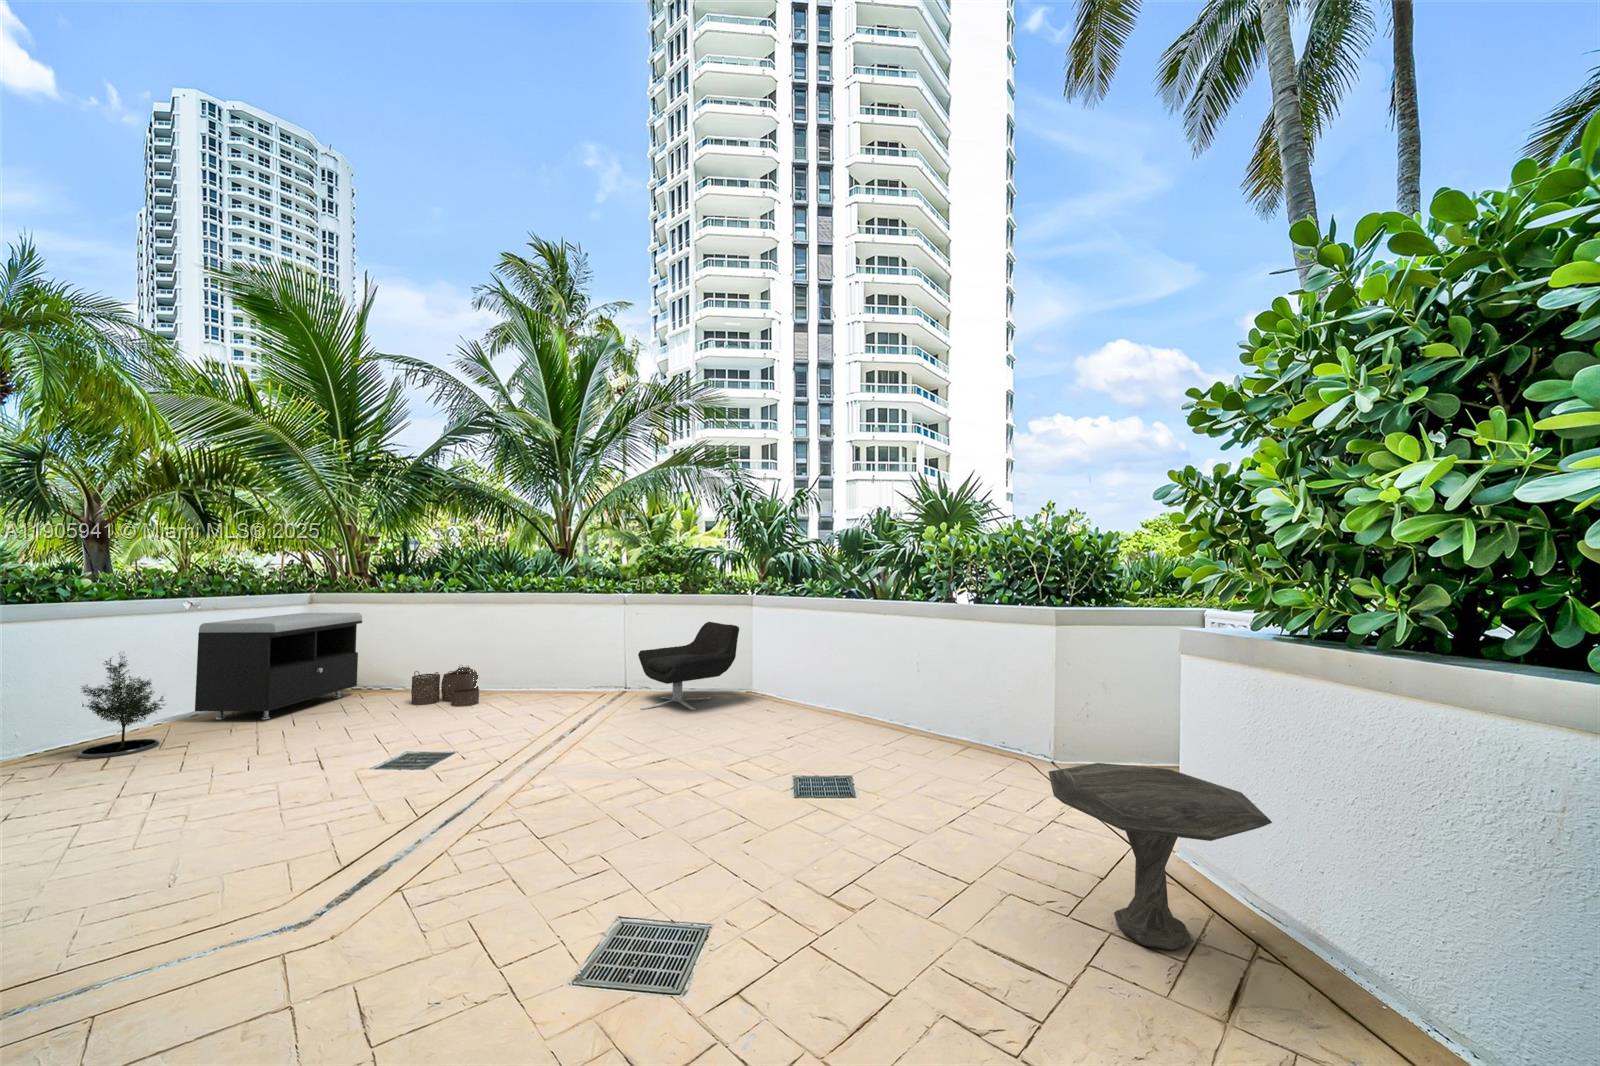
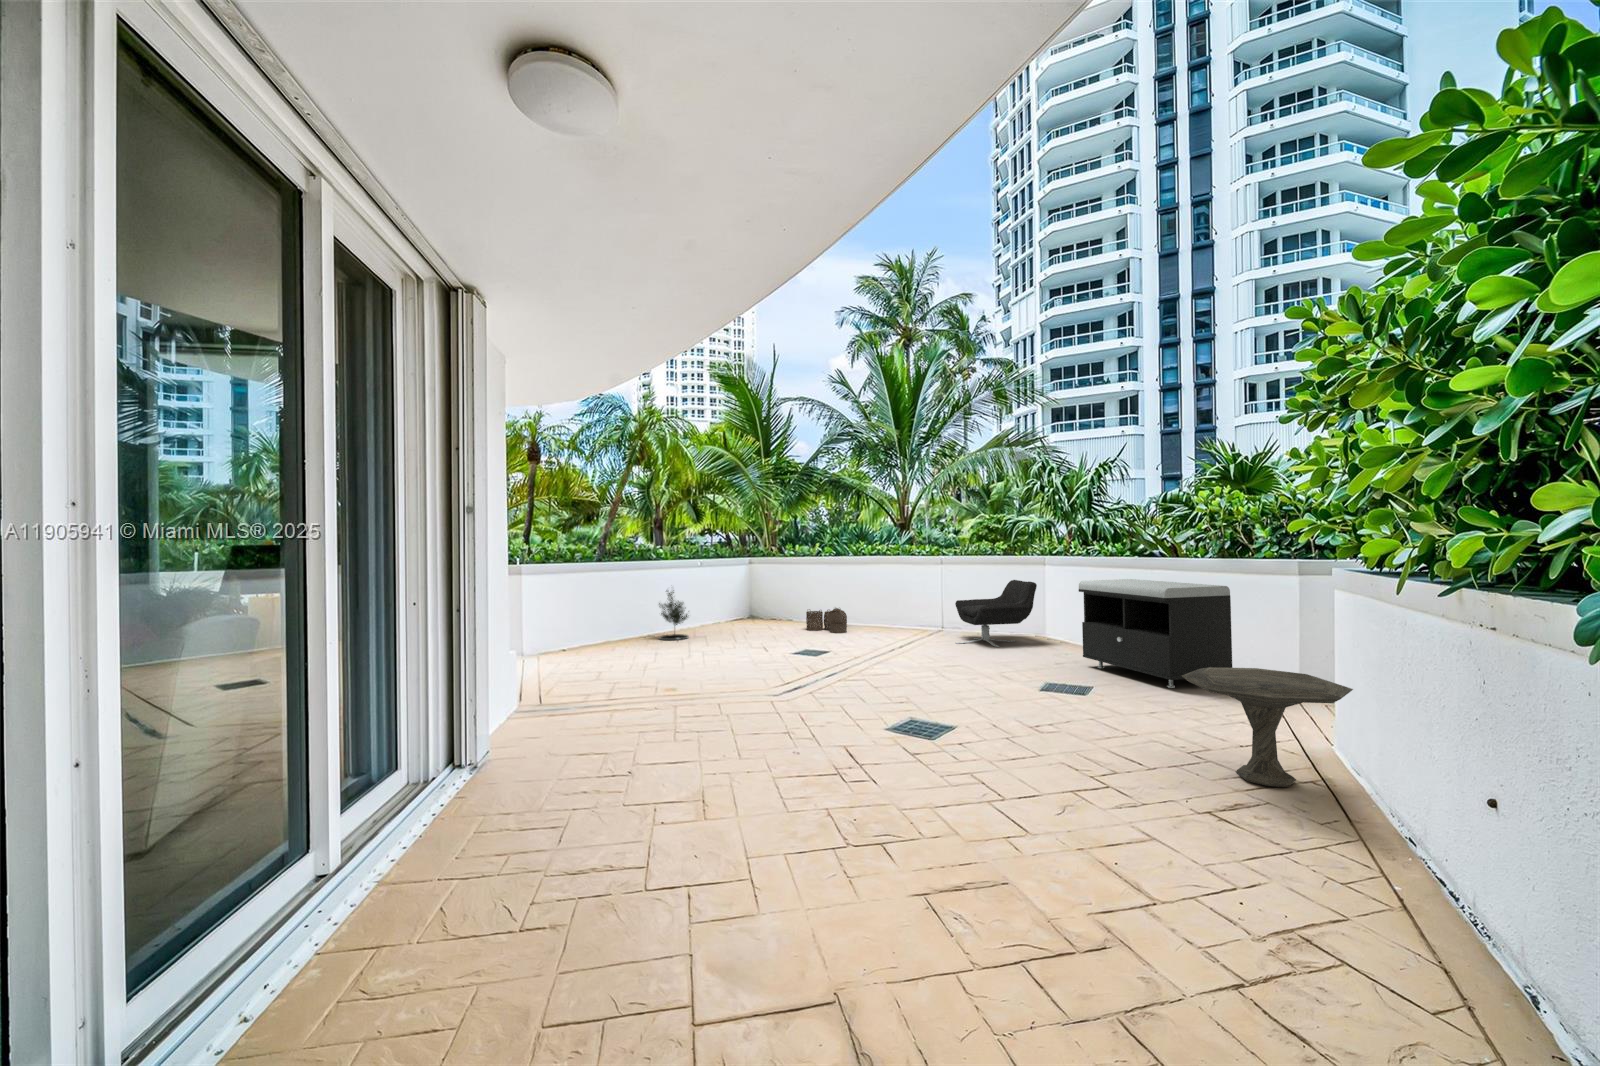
storage bench: present [195,613,362,720] -> present [1079,579,1232,688]

